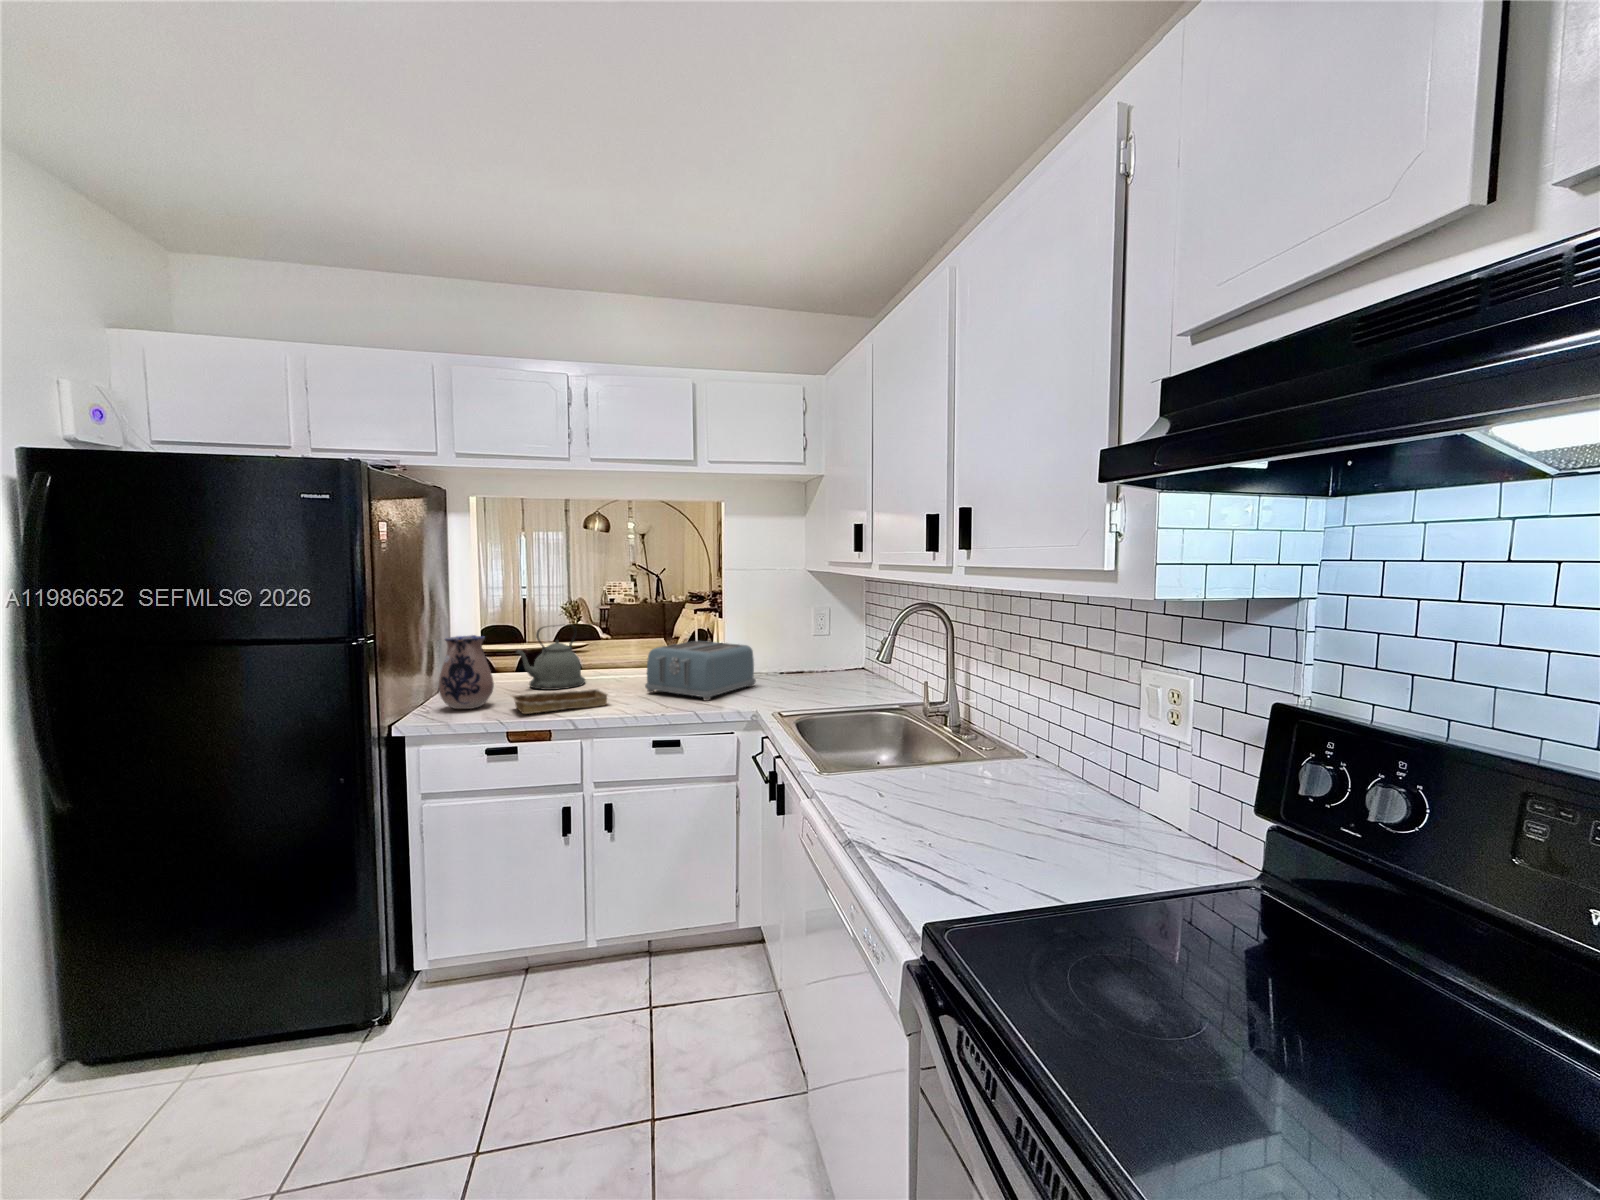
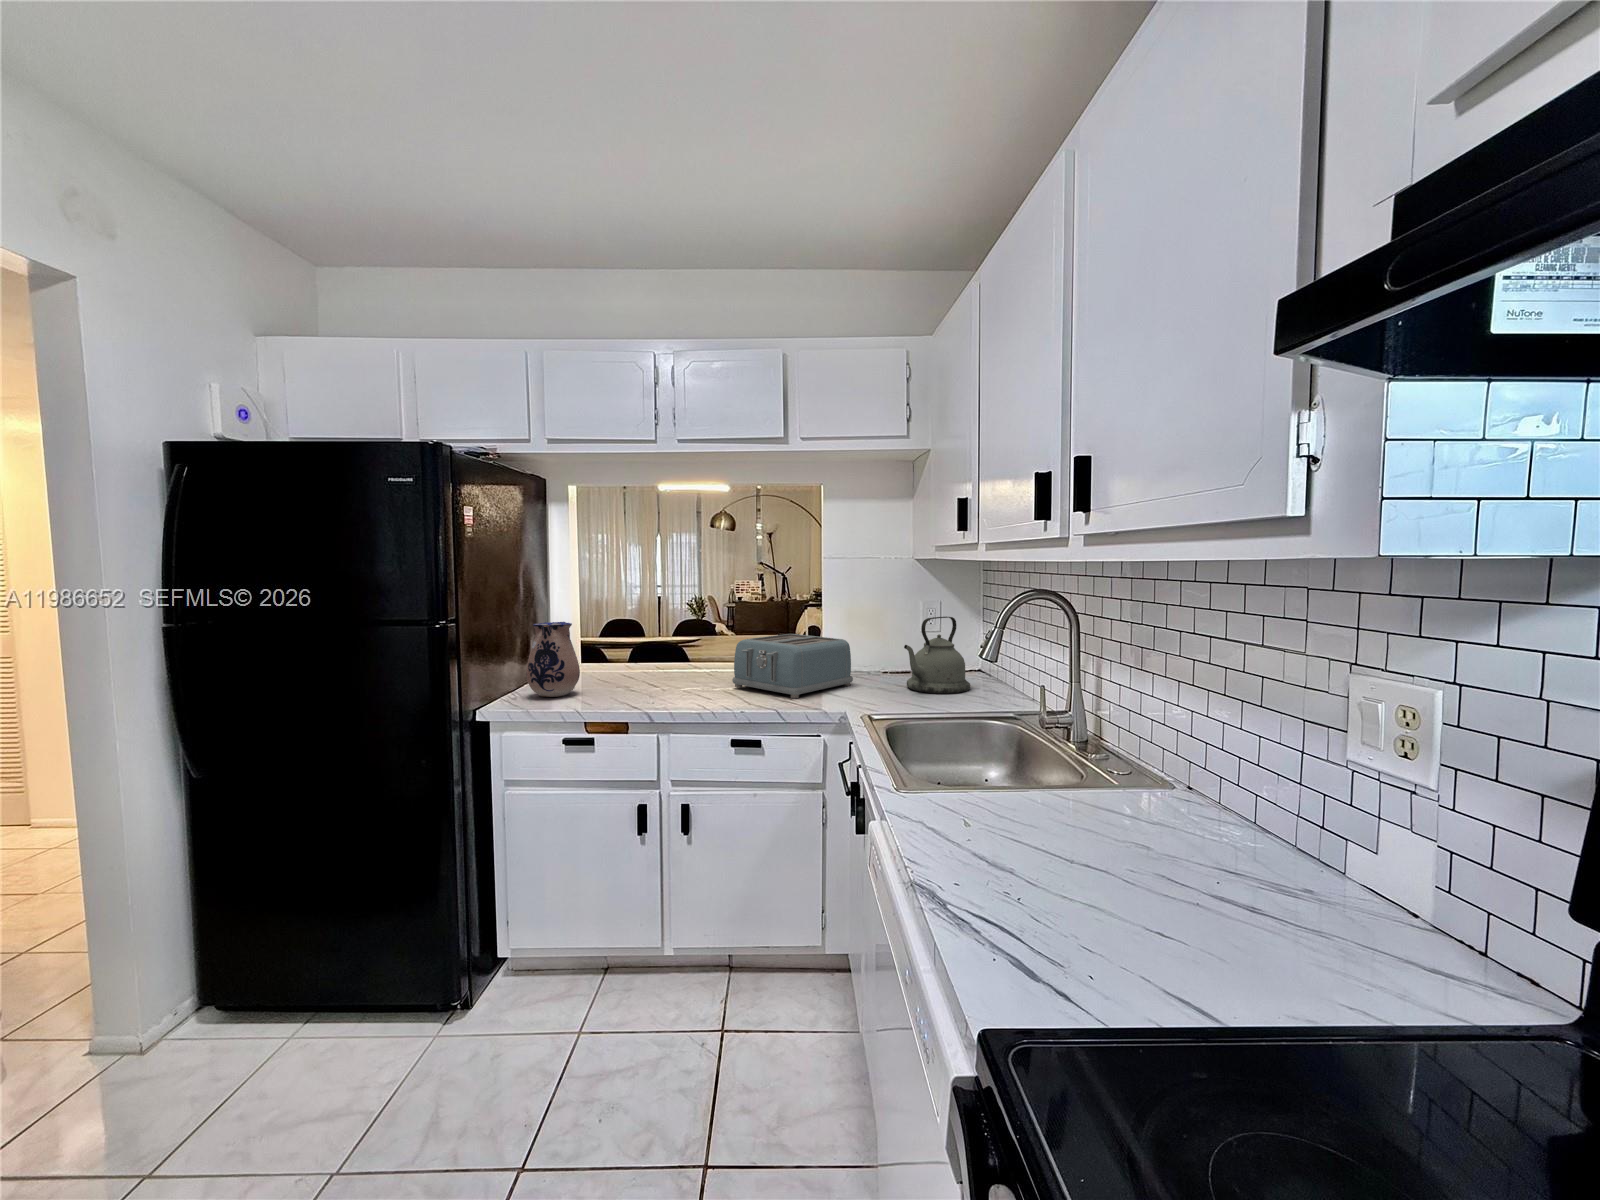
kettle: present [516,624,585,690] -> present [904,616,970,694]
tray: present [511,689,608,714] -> none [593,681,692,704]

